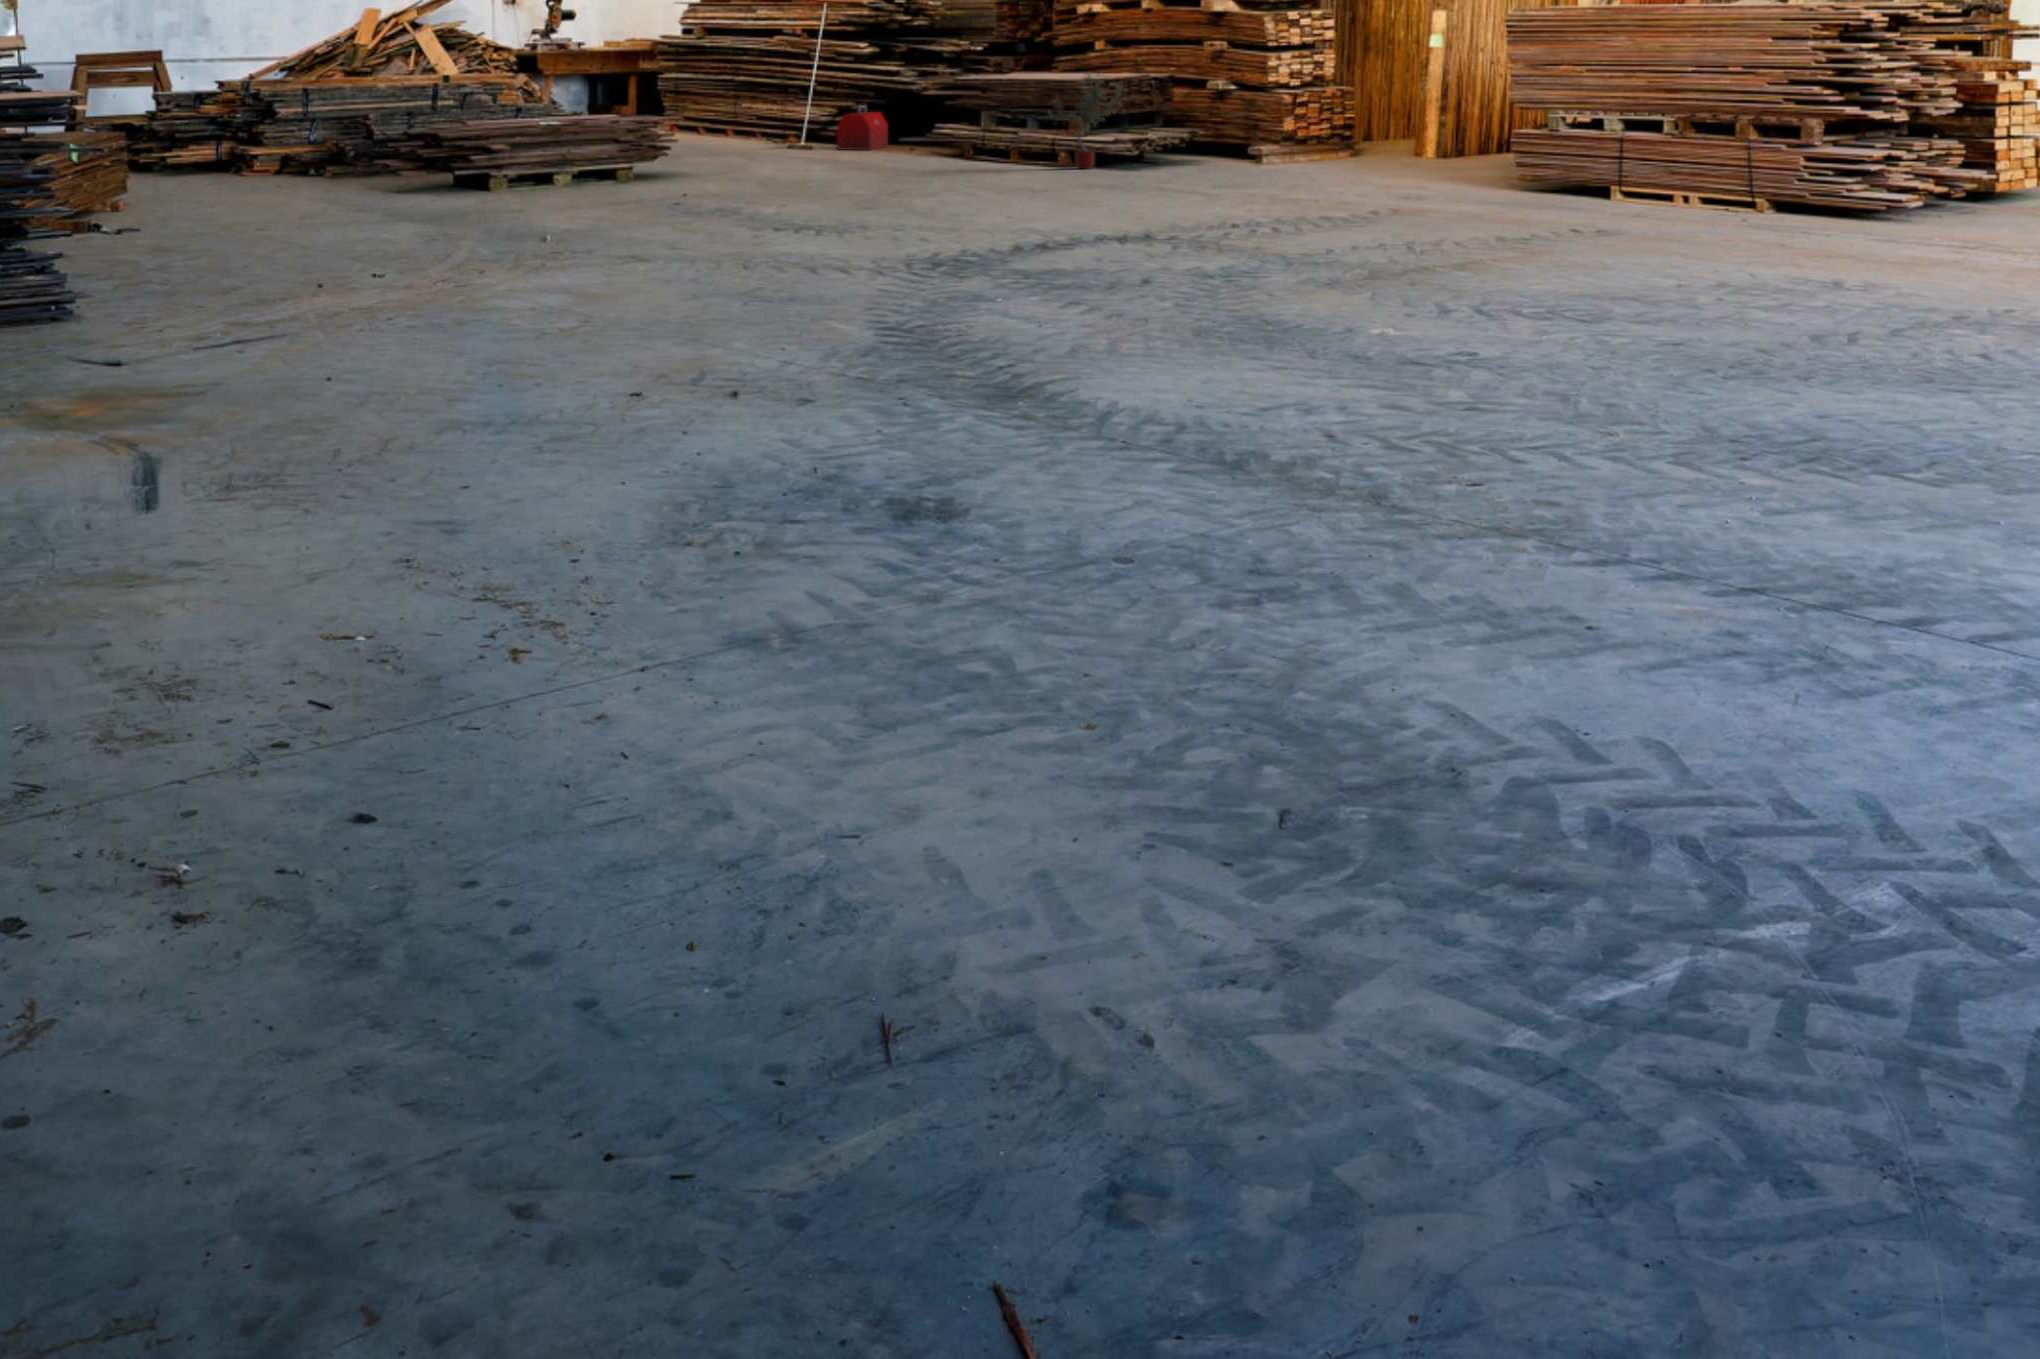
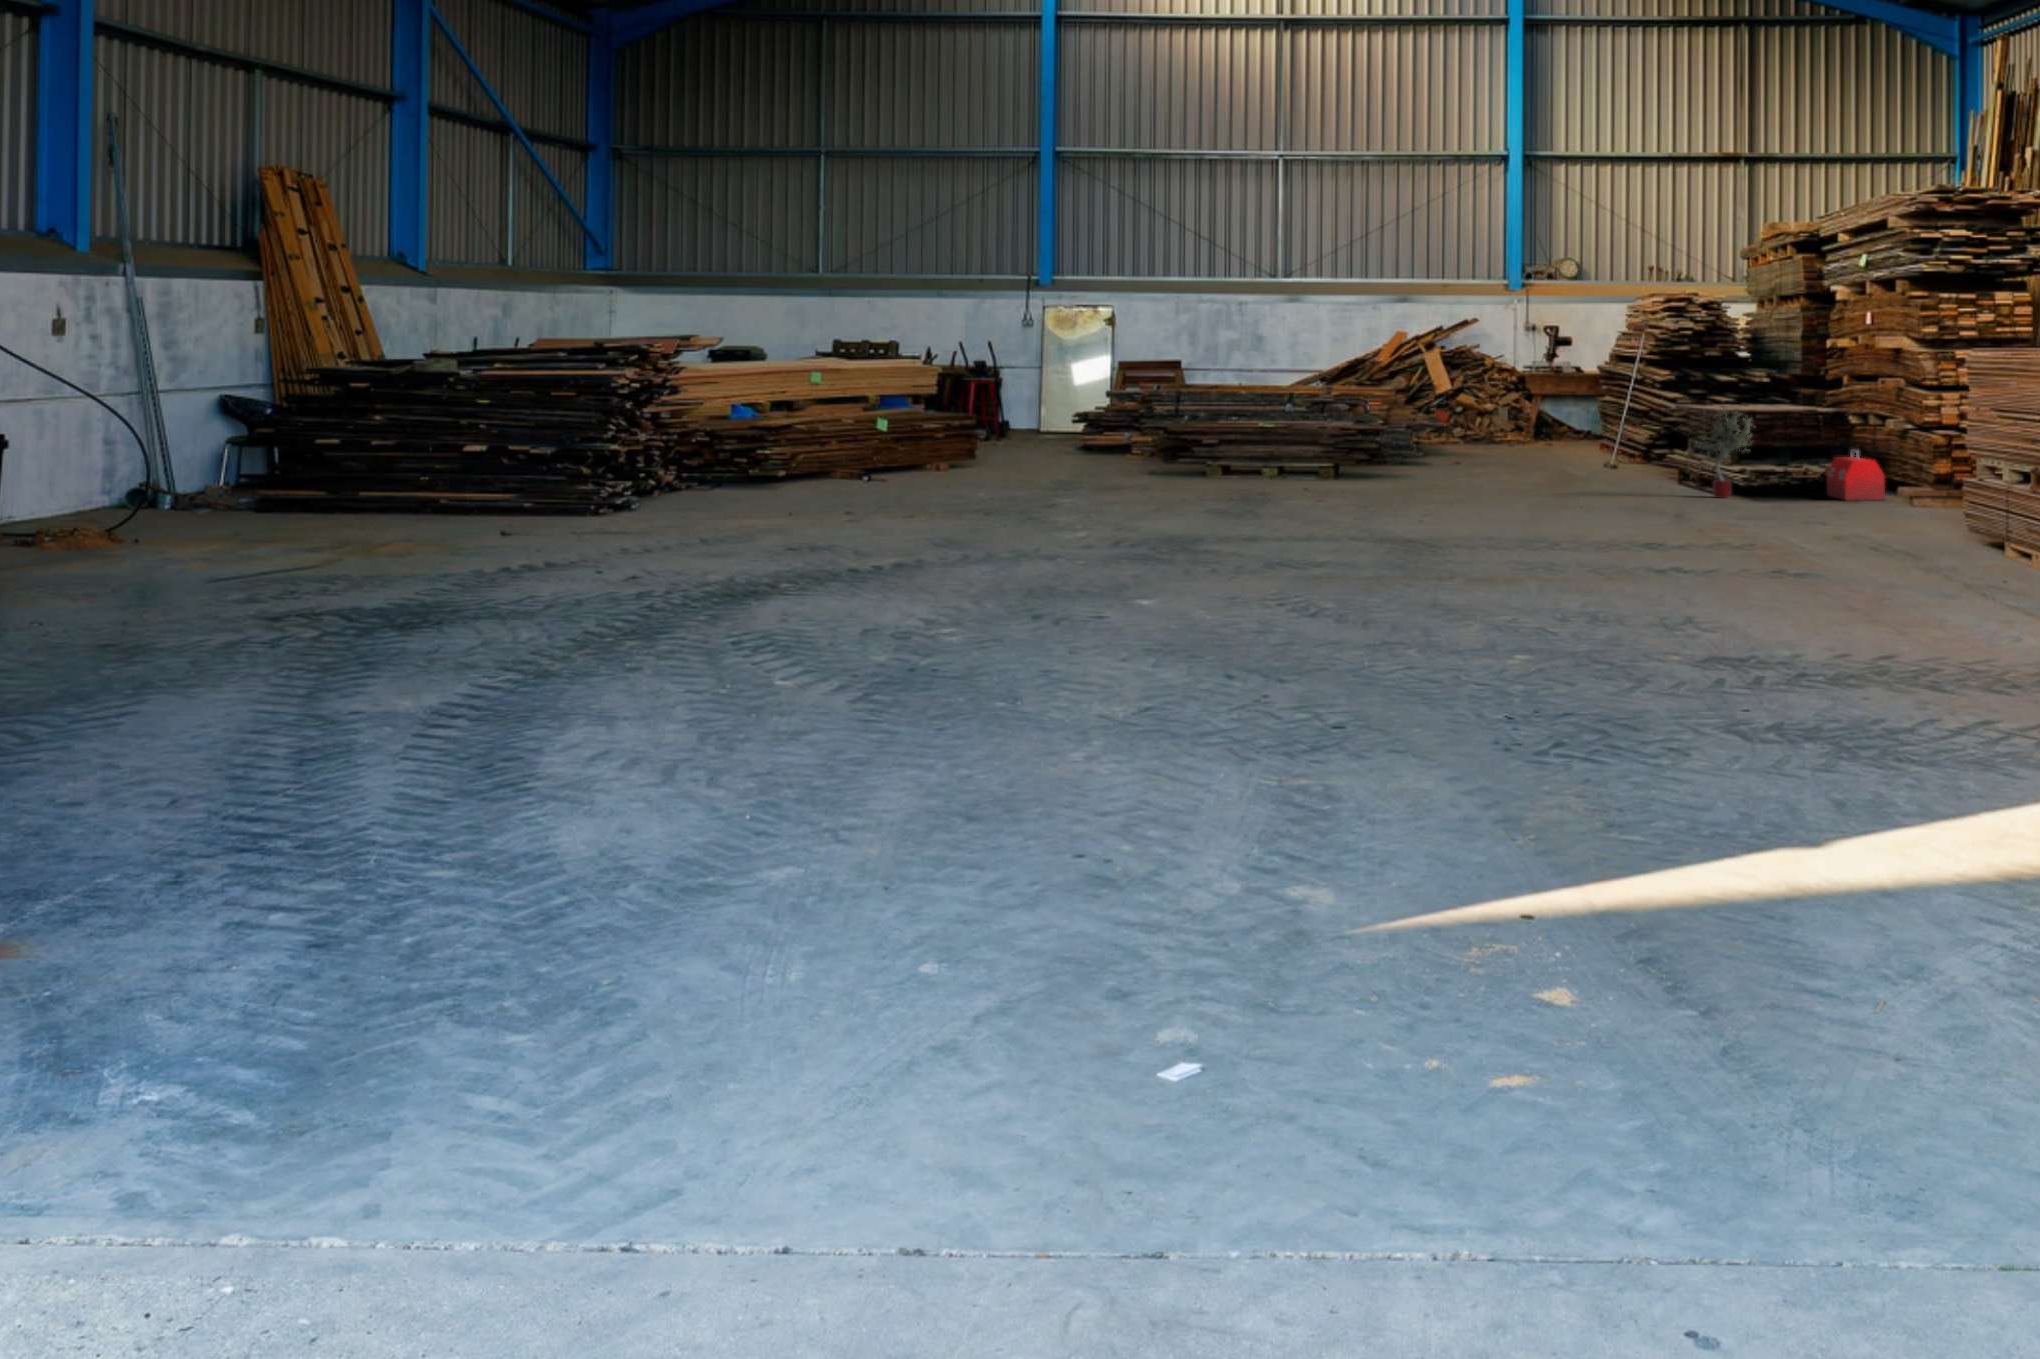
toolbox: present [837,105,888,150] -> present [1827,450,1885,500]

